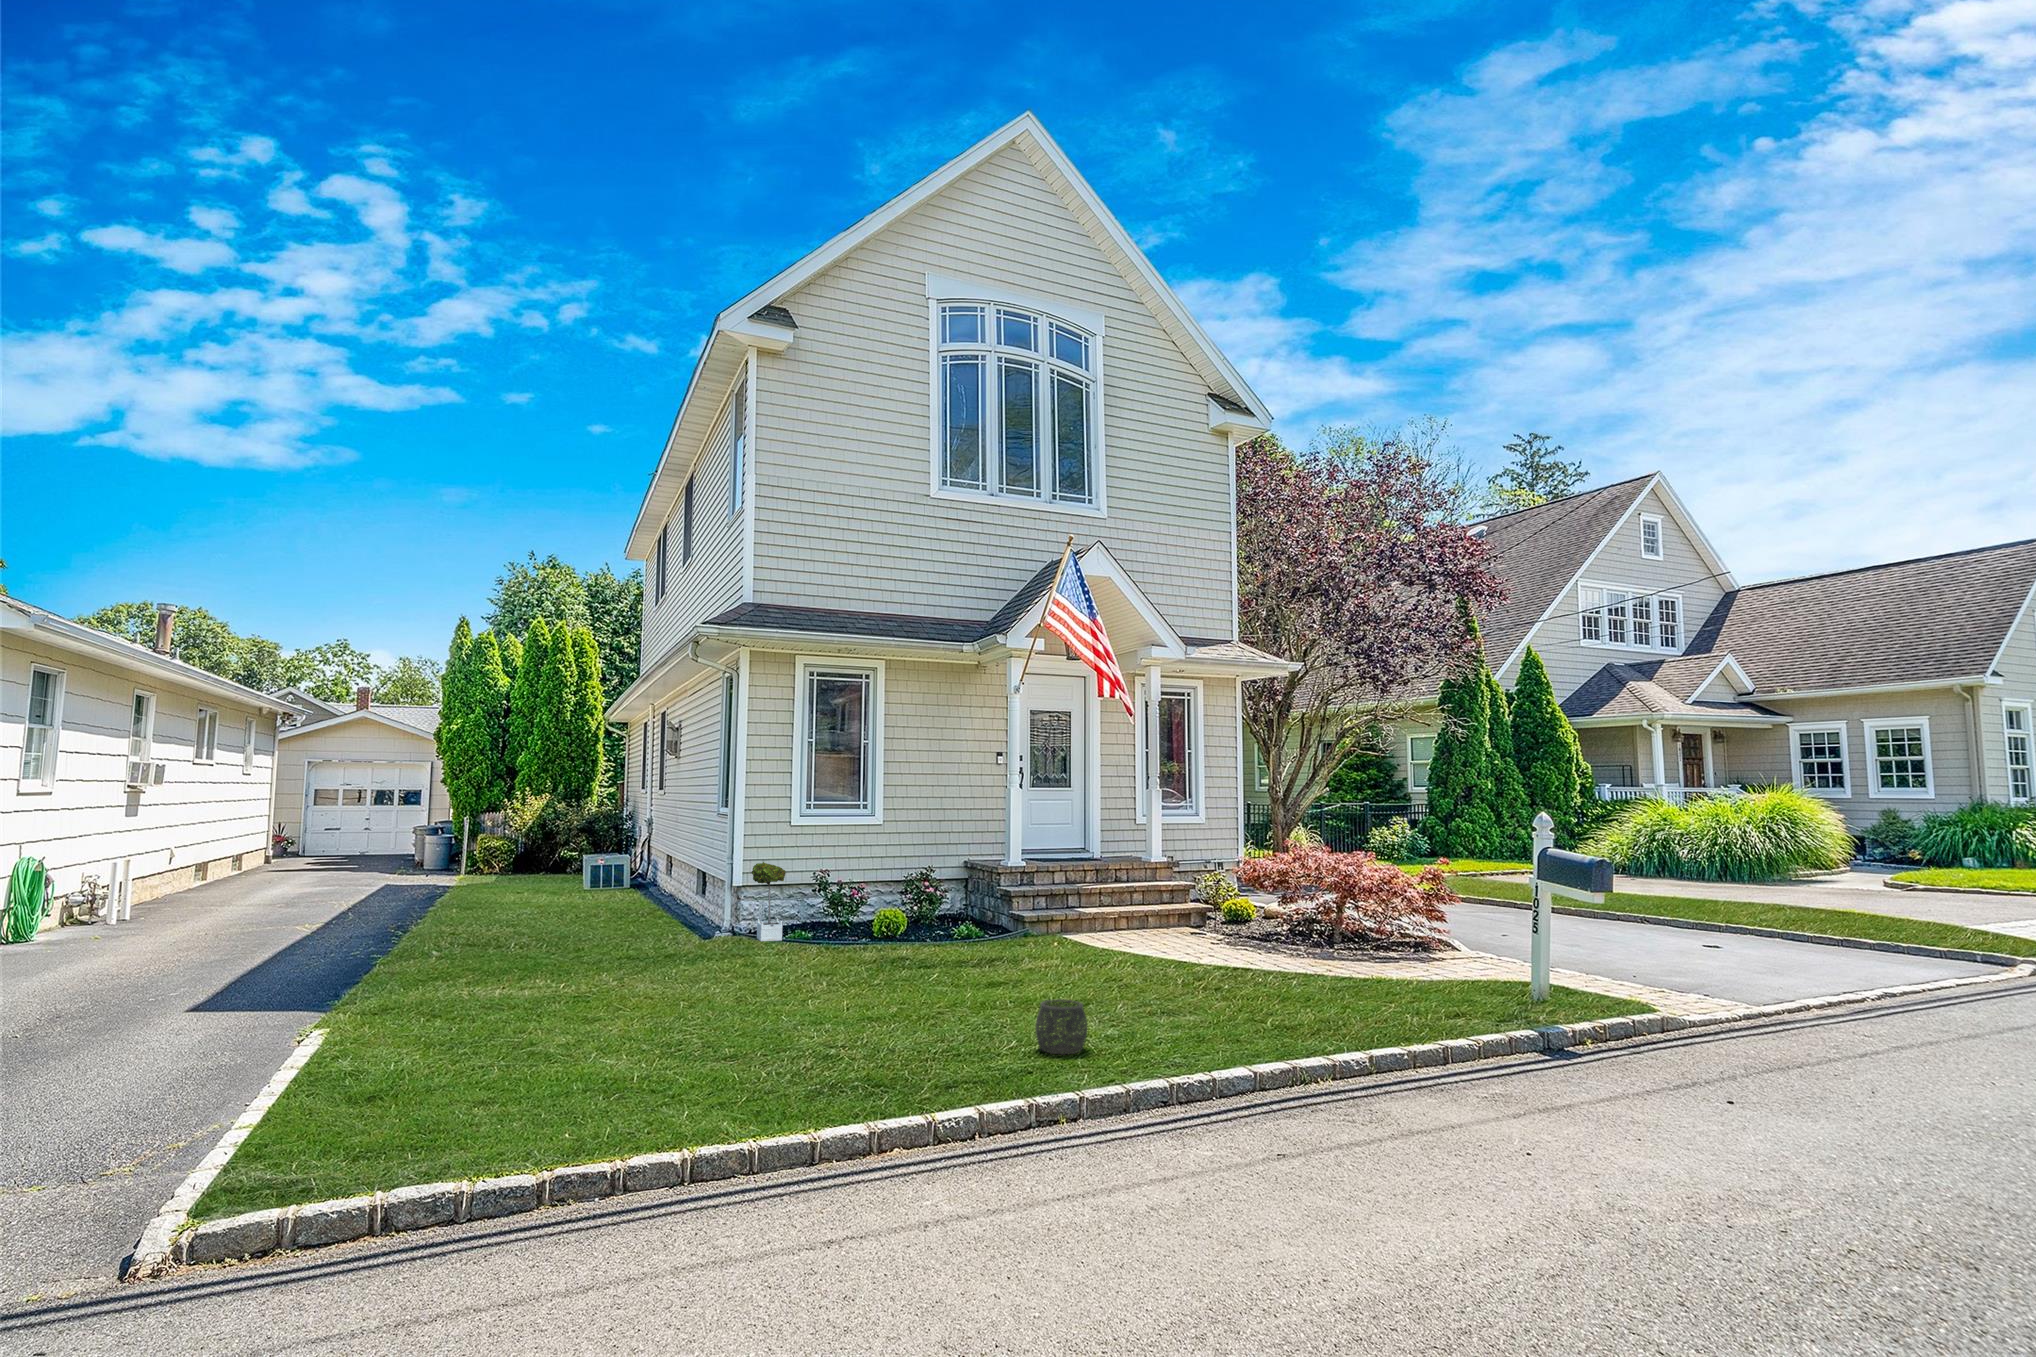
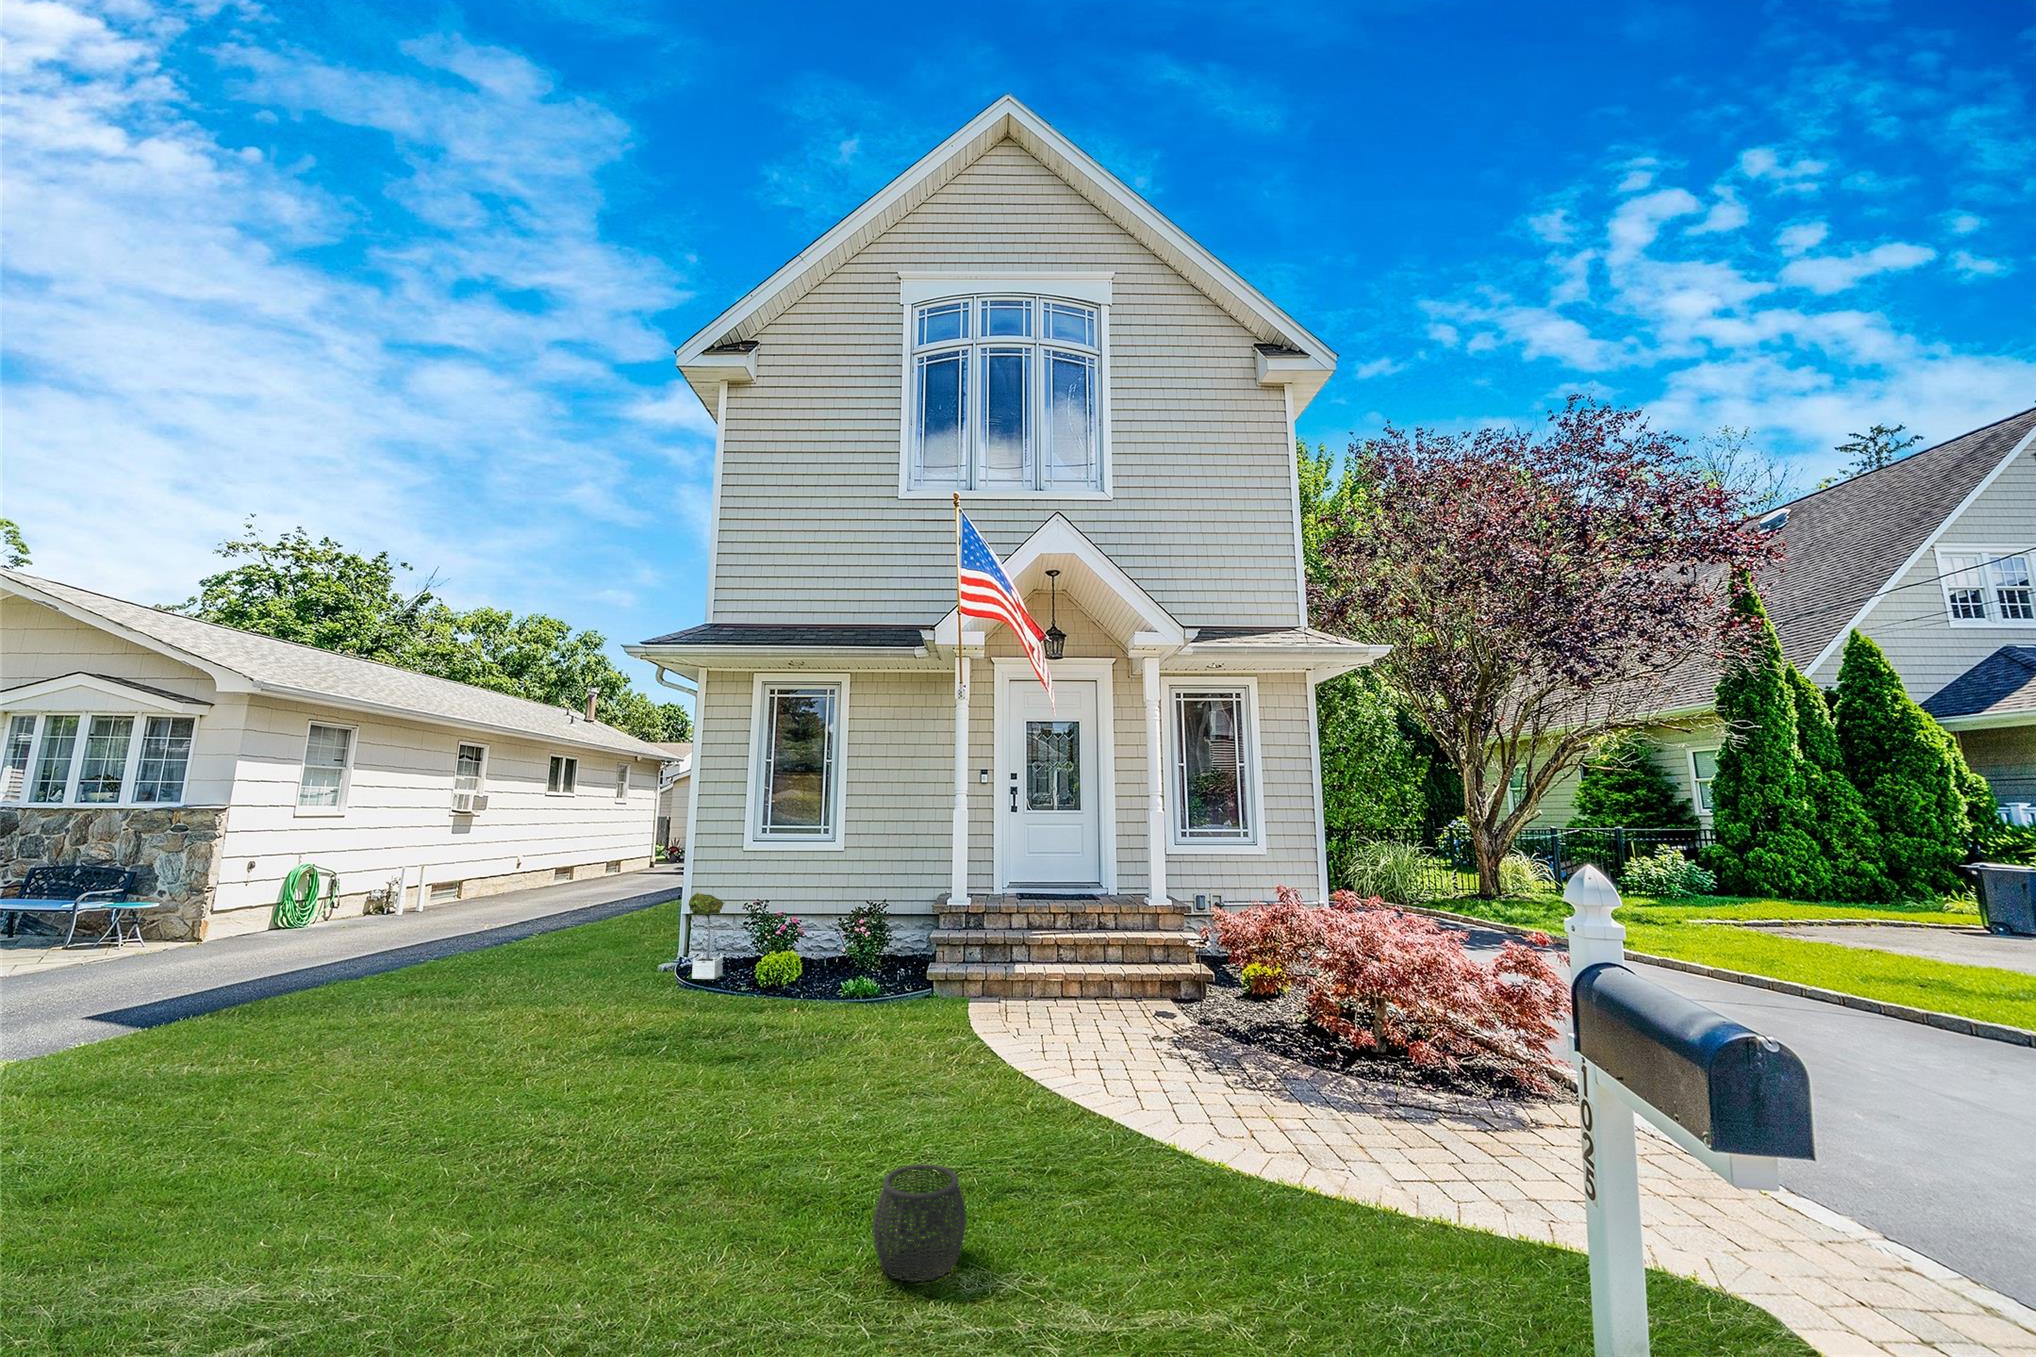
woven basket: present [1036,999,1087,1054] -> present [873,1164,966,1282]

